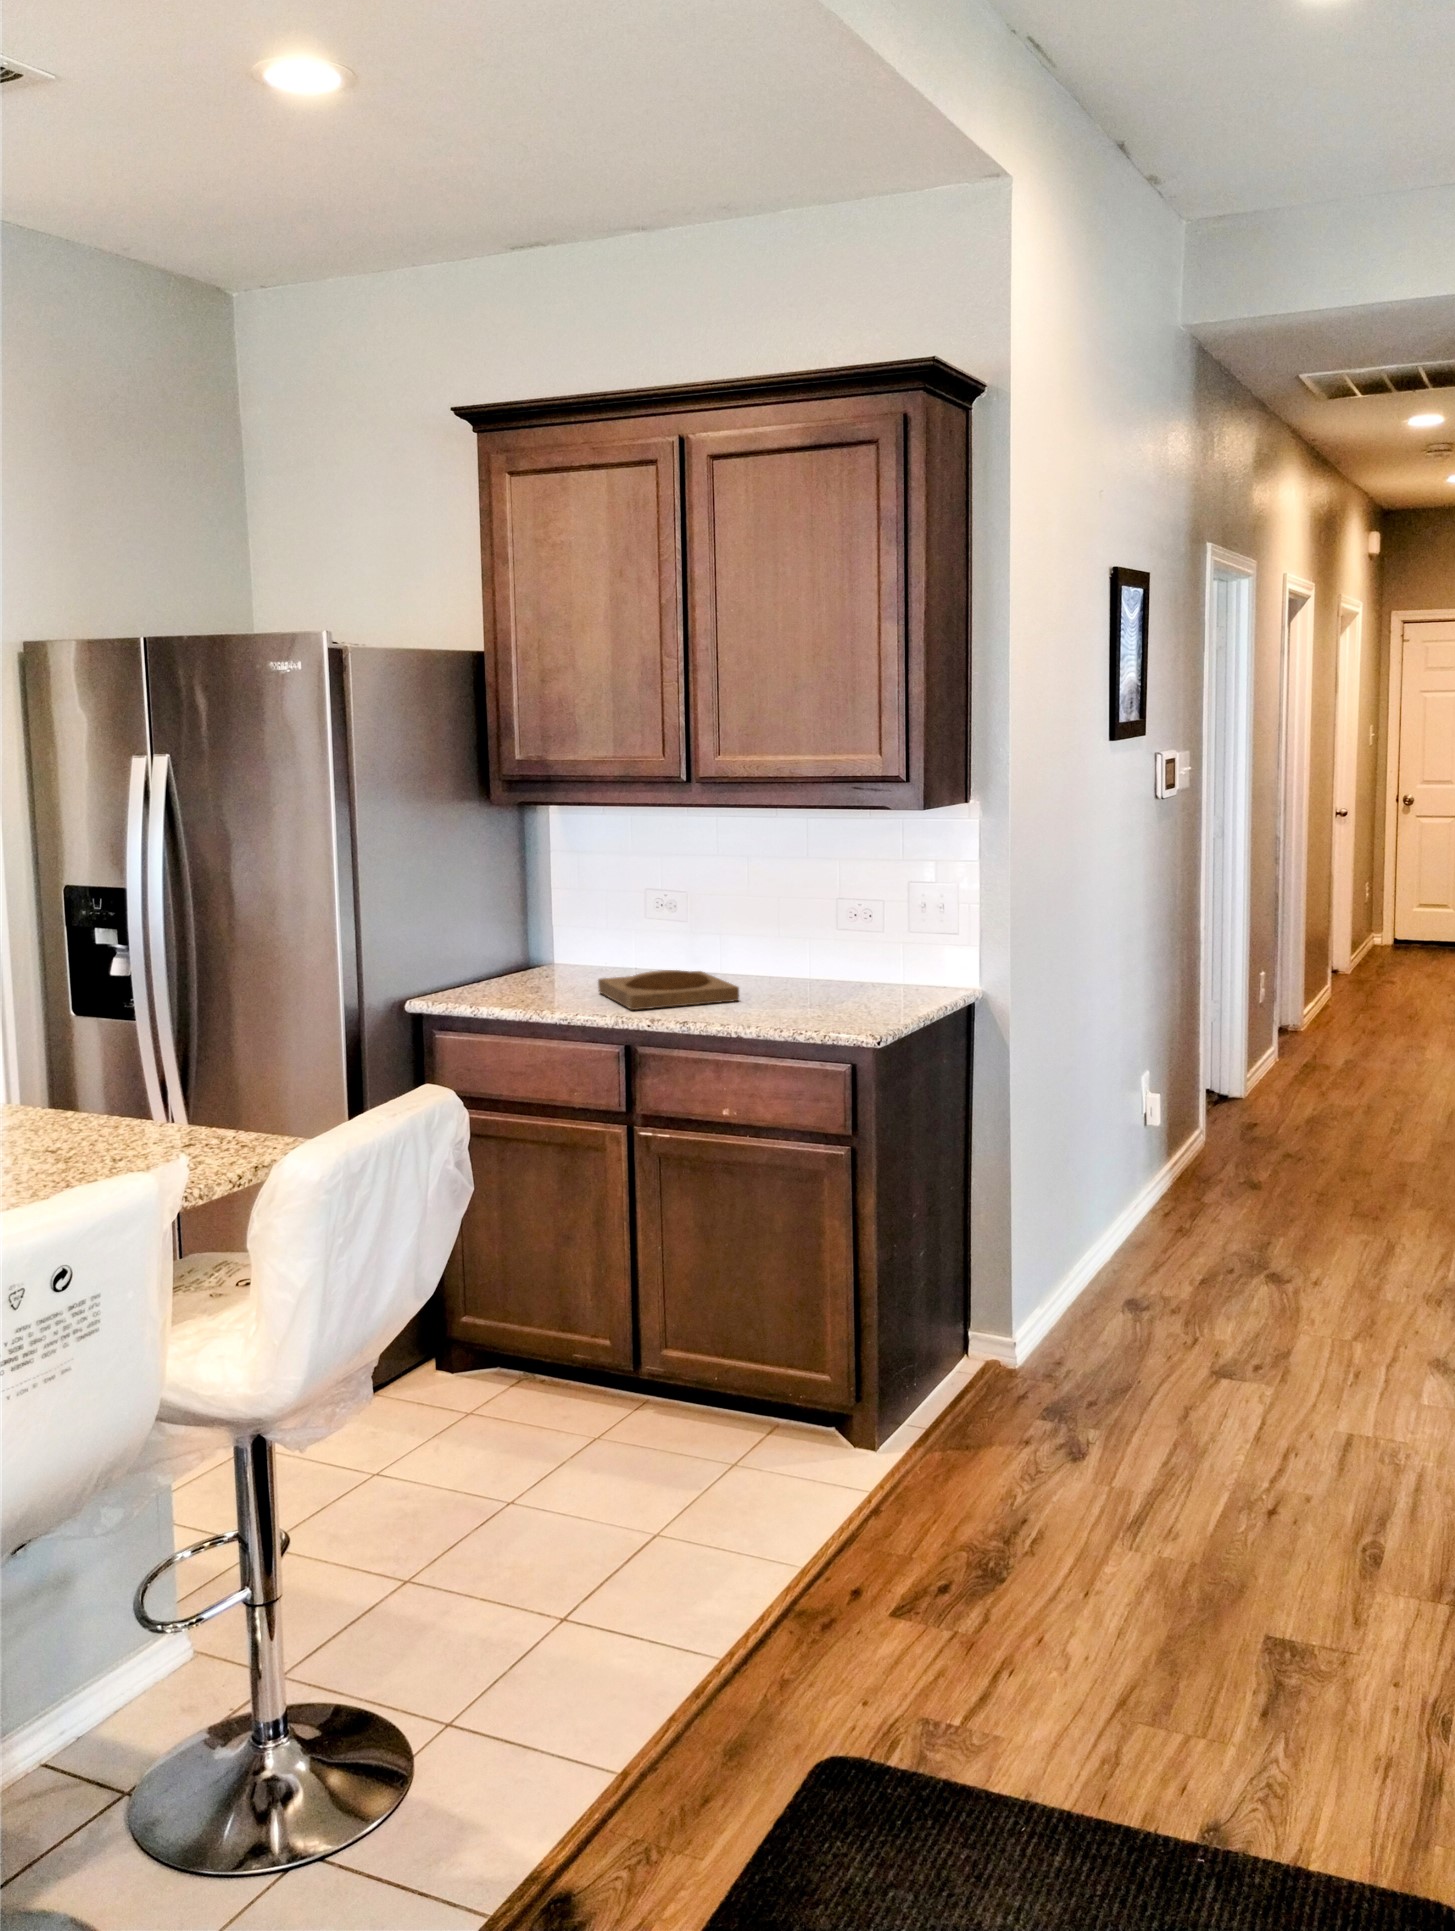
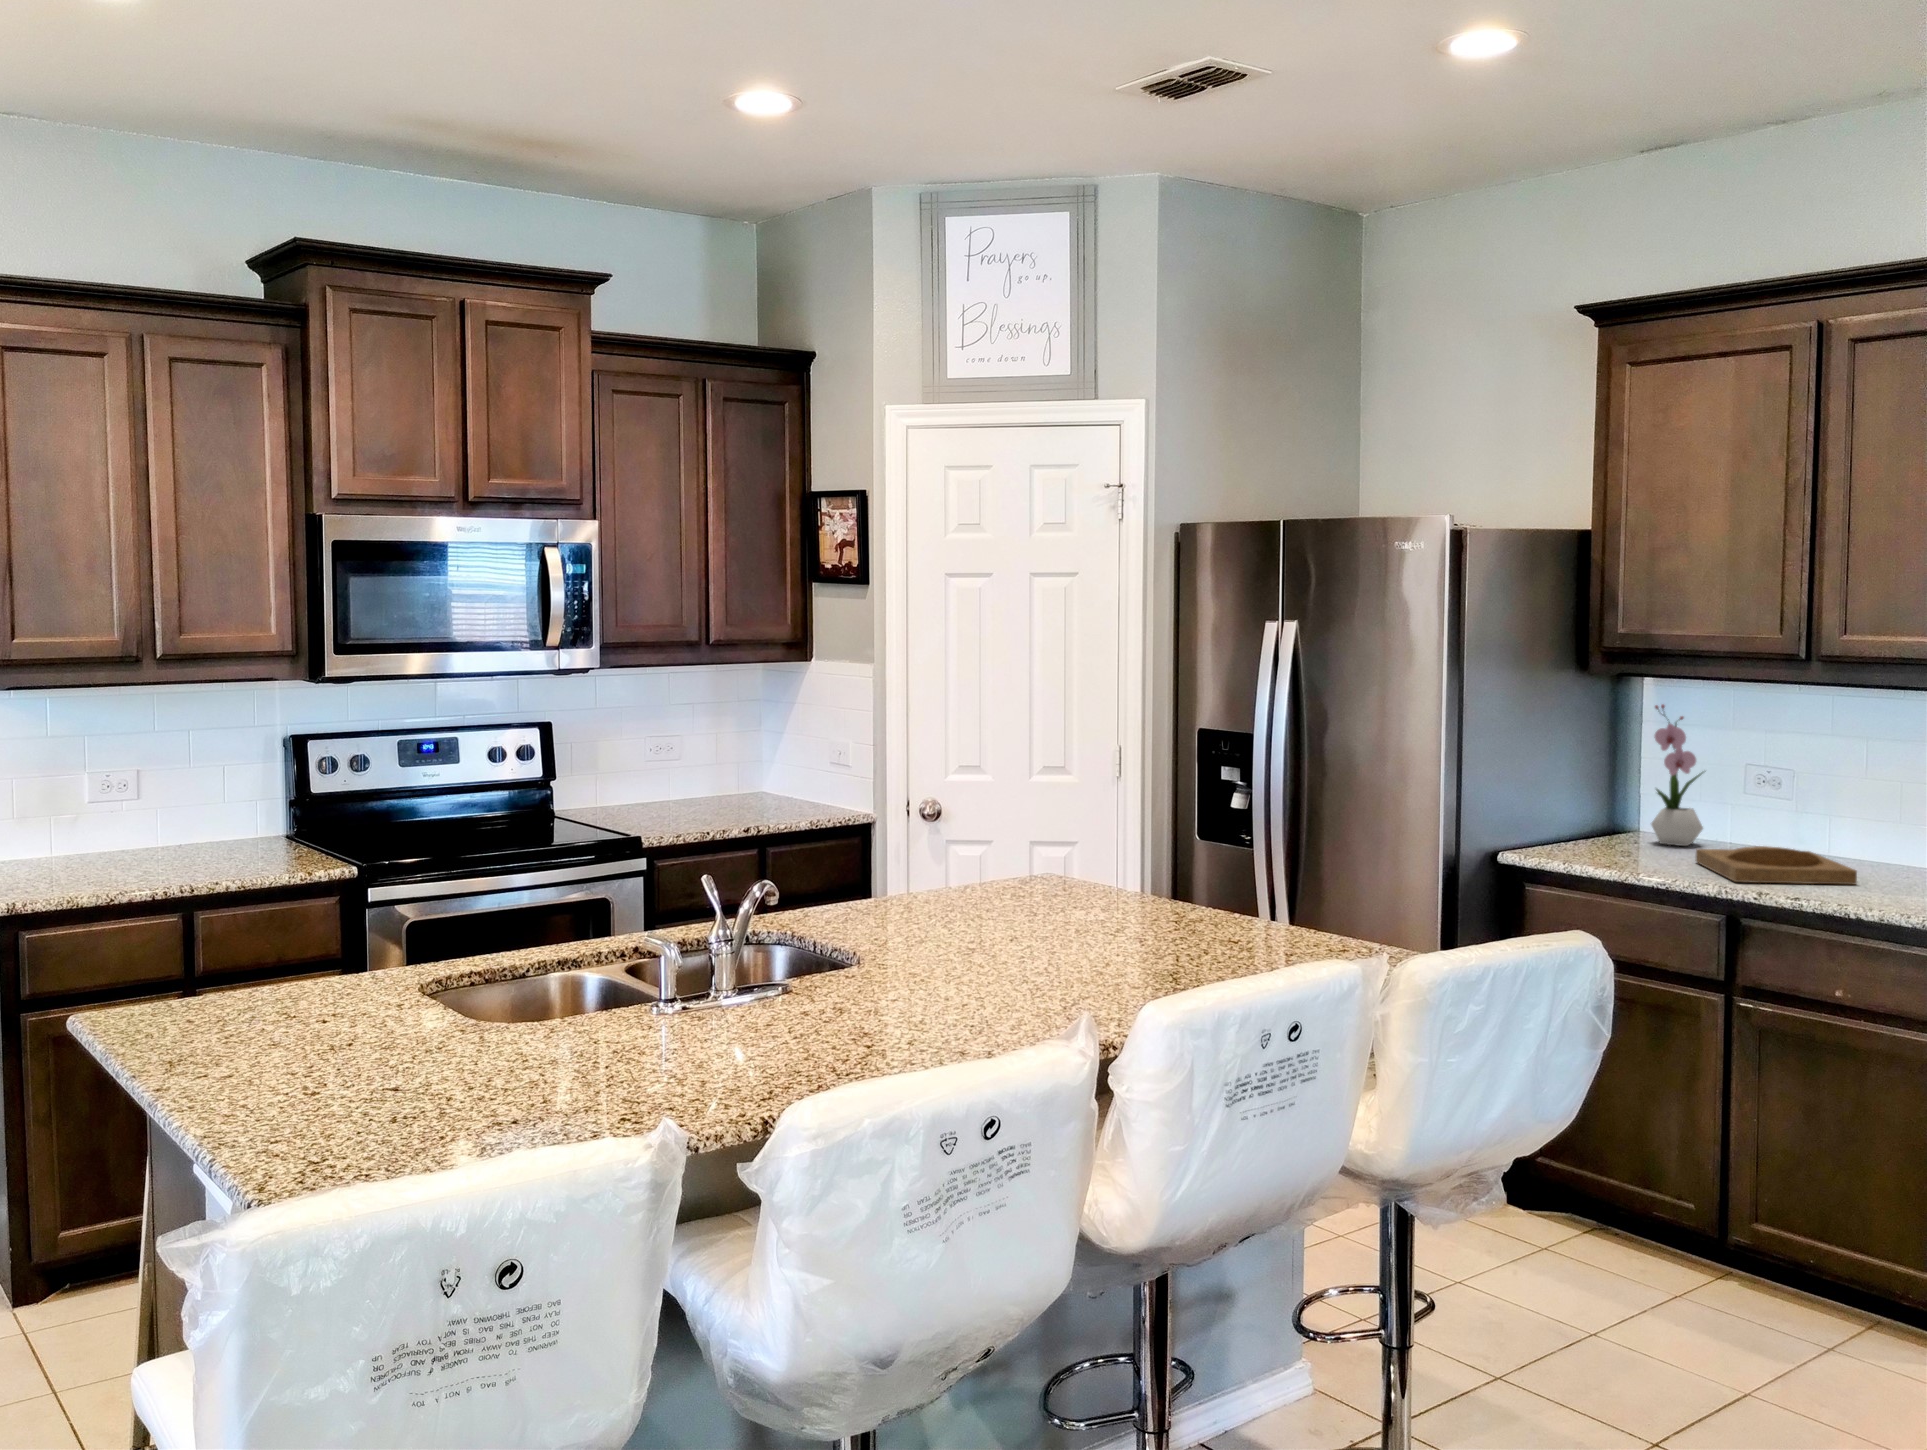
flower arrangement: none [556,832,609,976] -> present [1651,705,1703,846]

